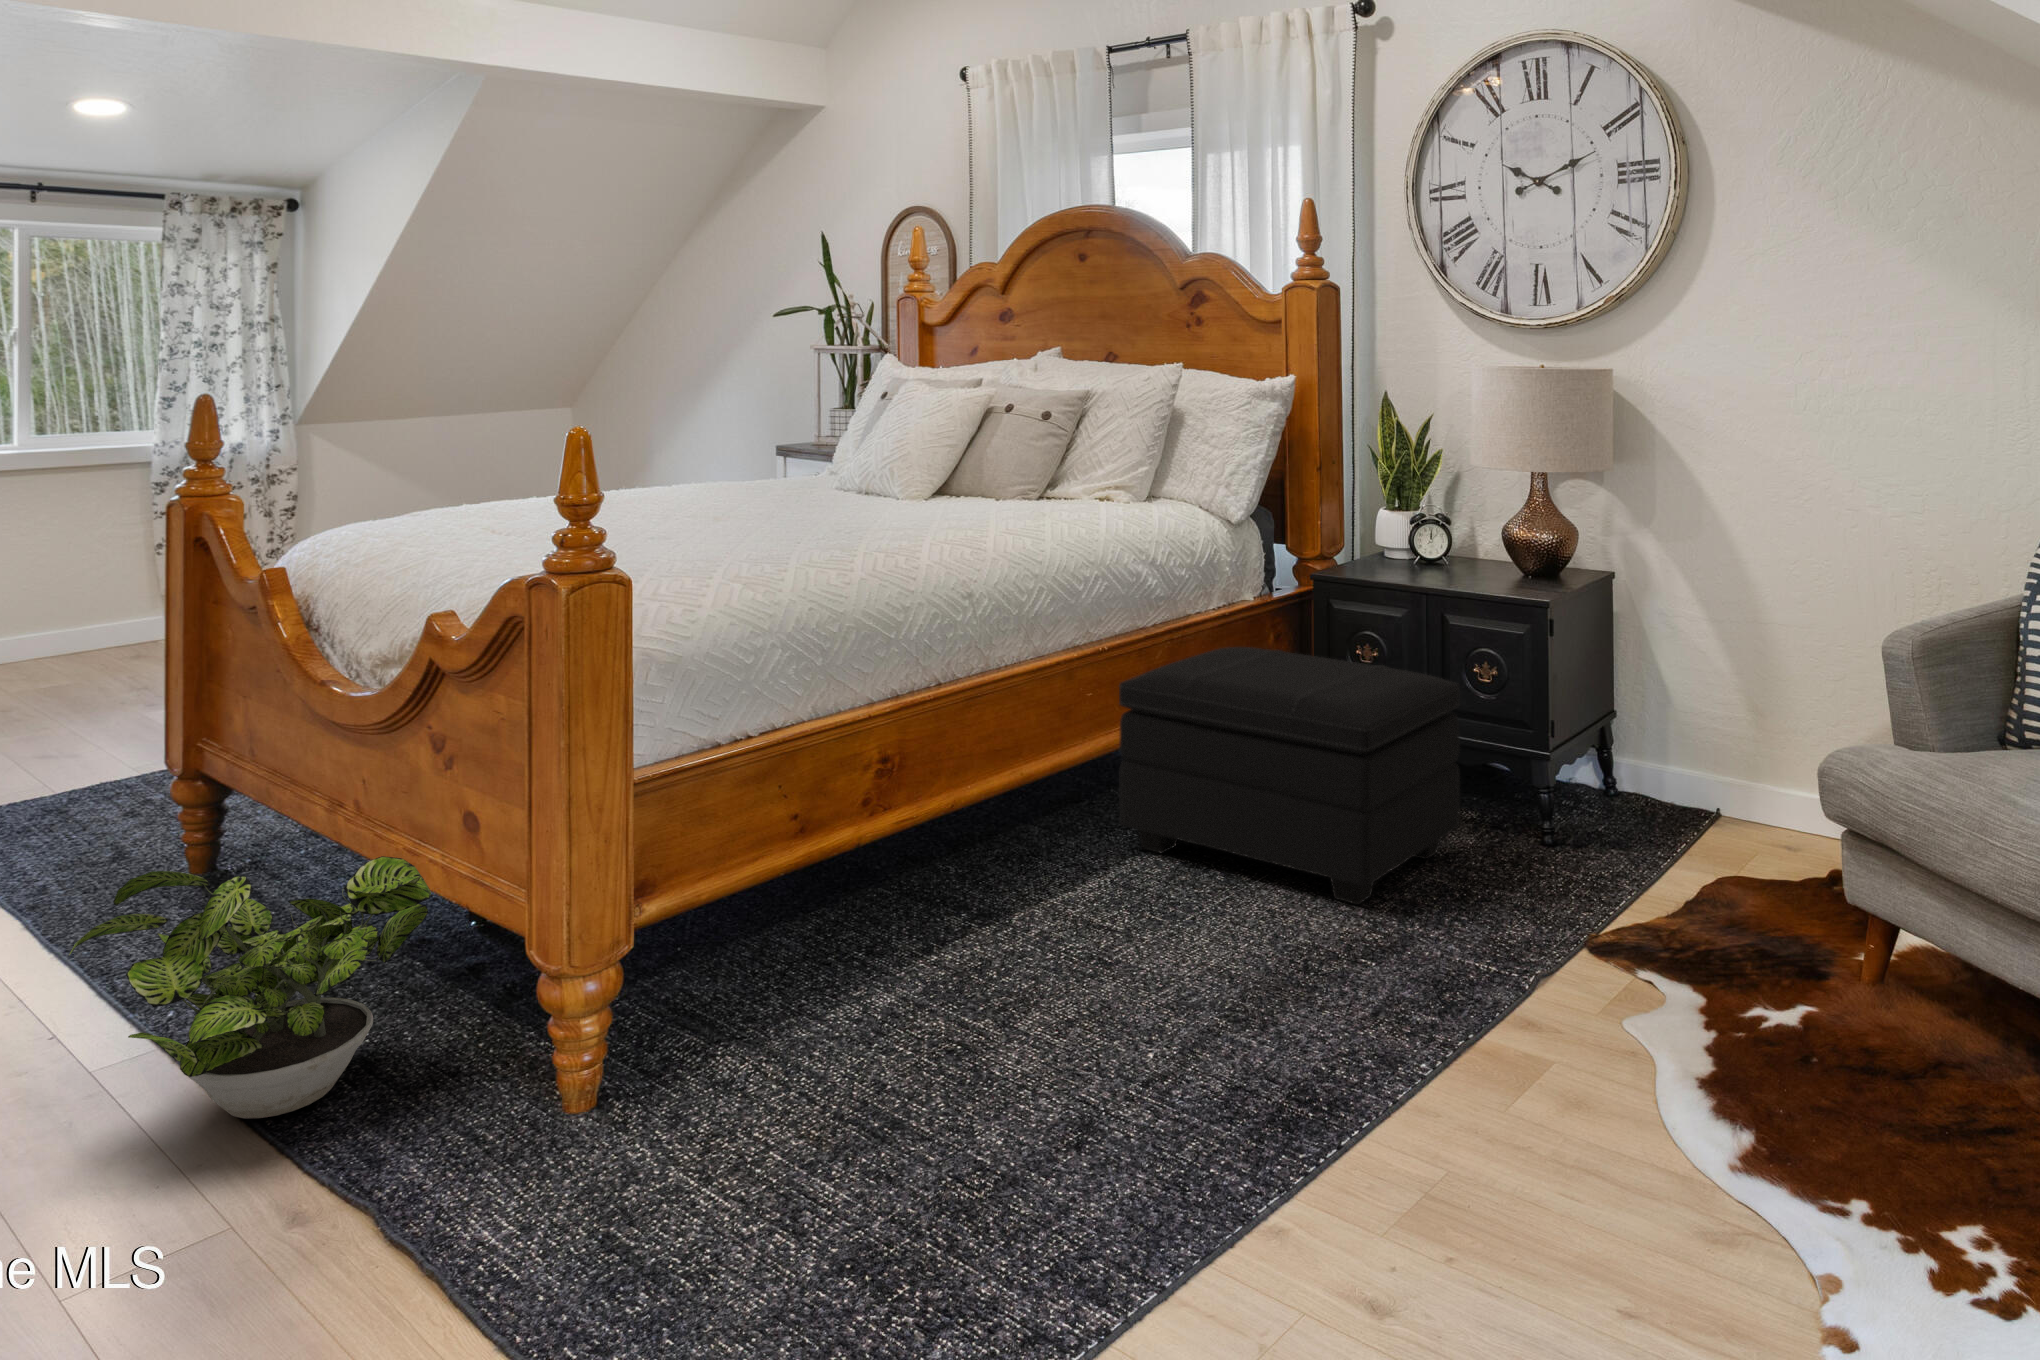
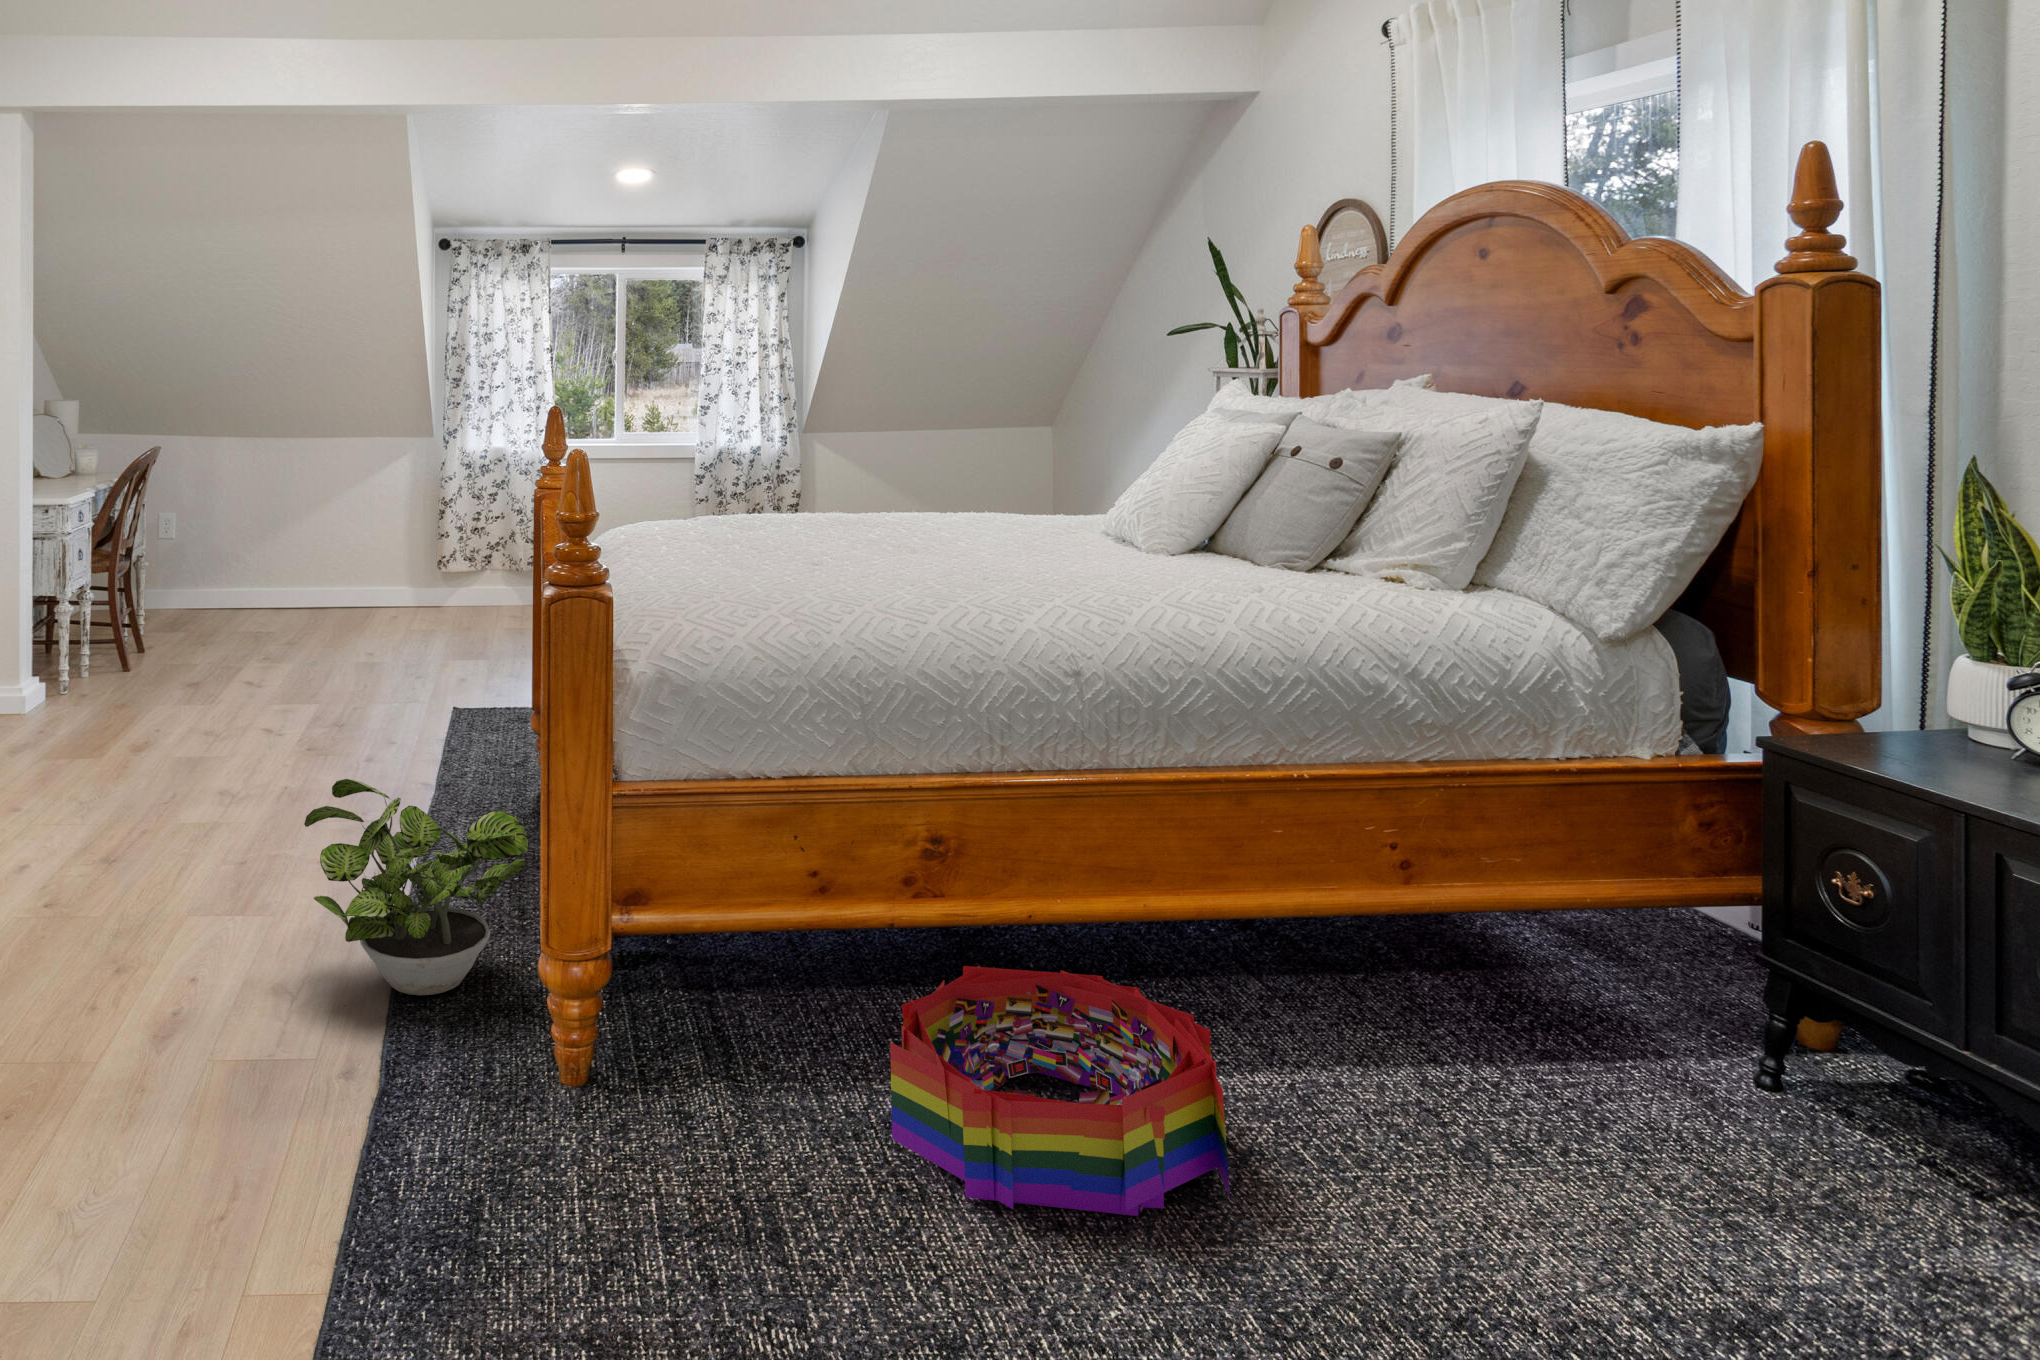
footstool: present [1119,647,1460,905] -> none [1334,812,1956,1264]
storage bin: none [890,839,1157,1035] -> present [890,966,1230,1216]

